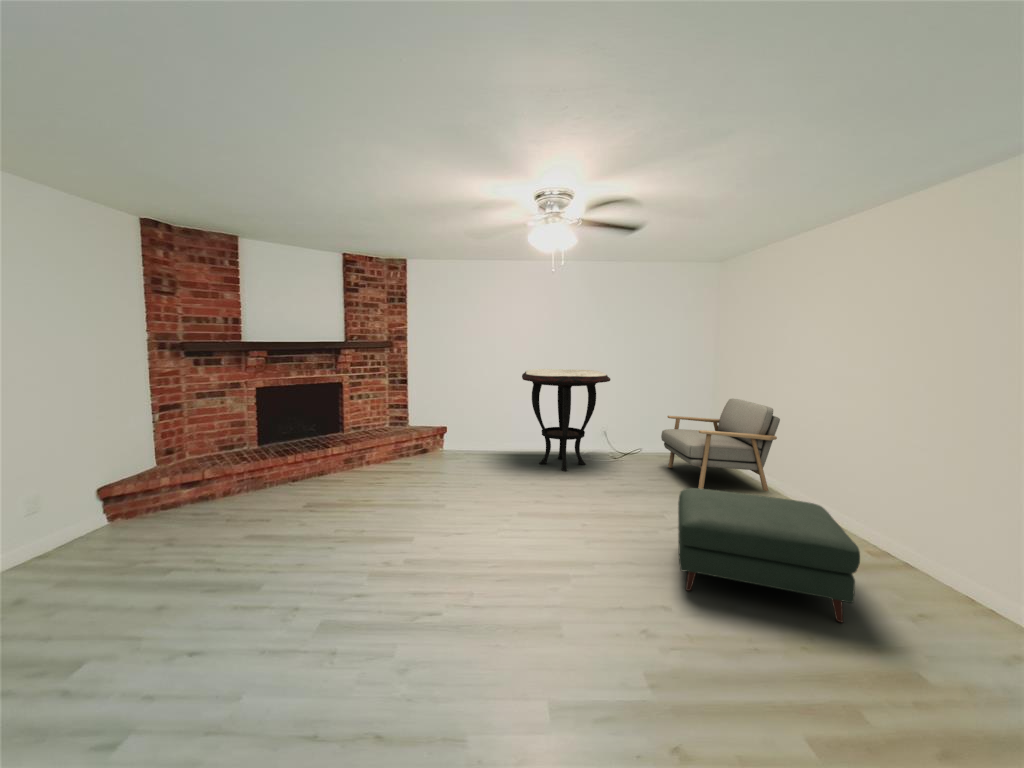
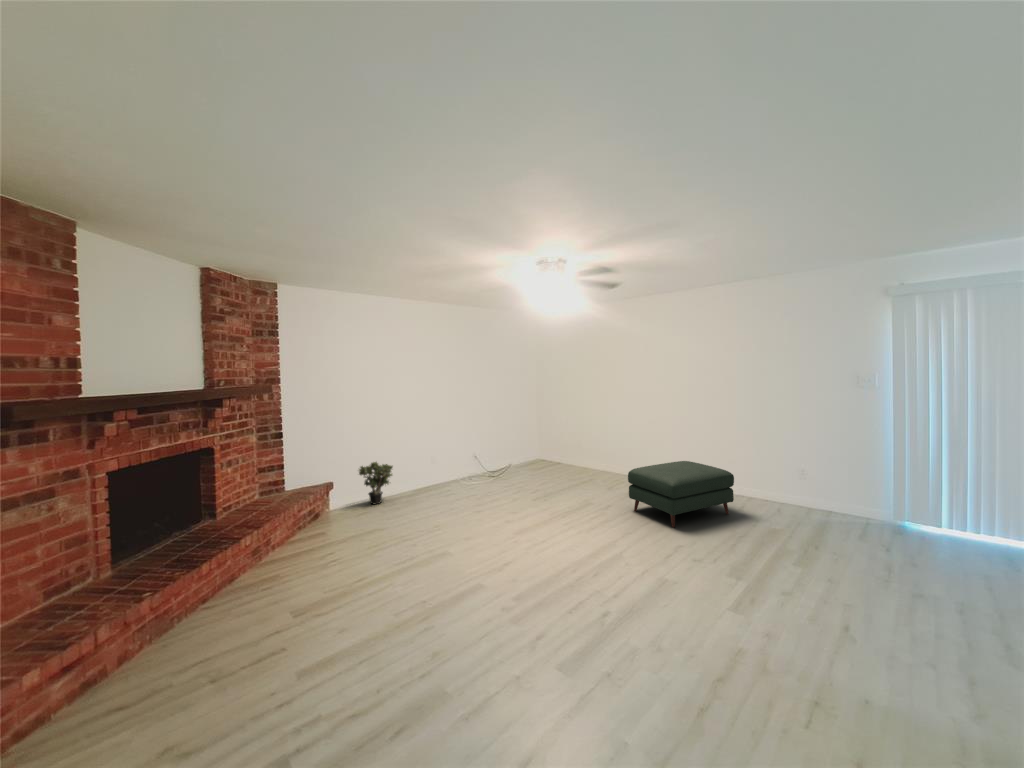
side table: present [522,369,610,471] -> none [420,402,508,494]
armchair: present [661,398,780,491] -> none [530,413,605,480]
potted plant: none [460,416,494,455] -> present [359,462,393,504]

